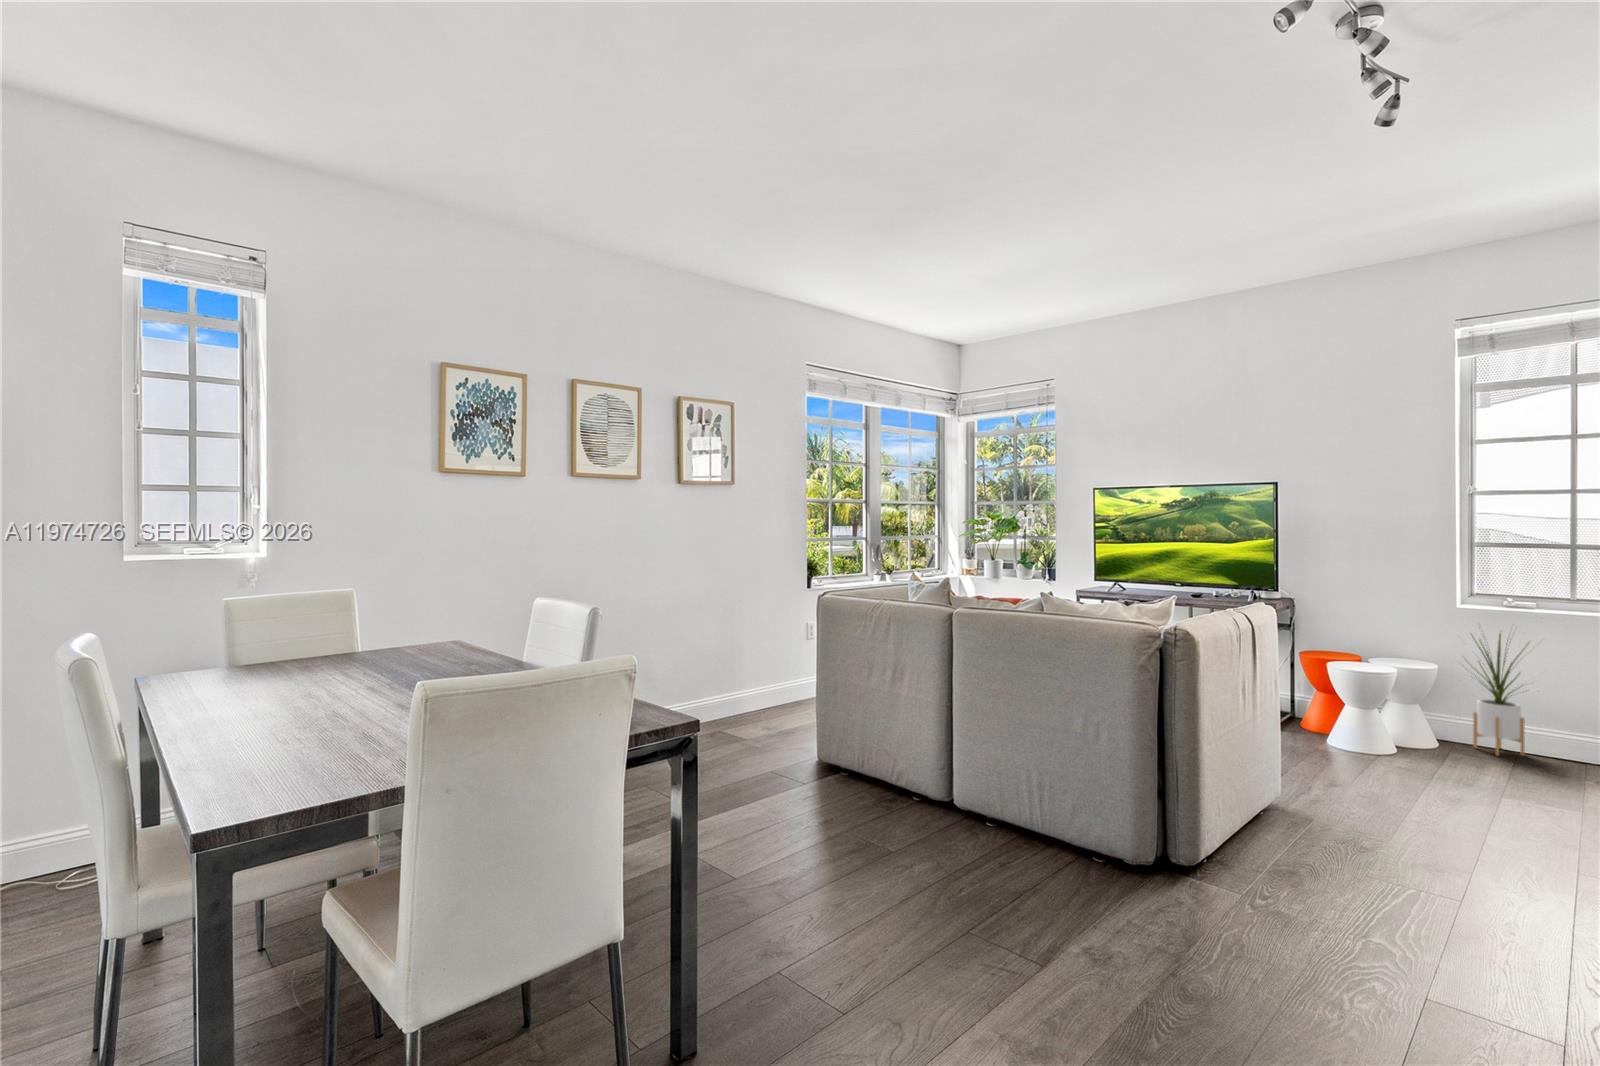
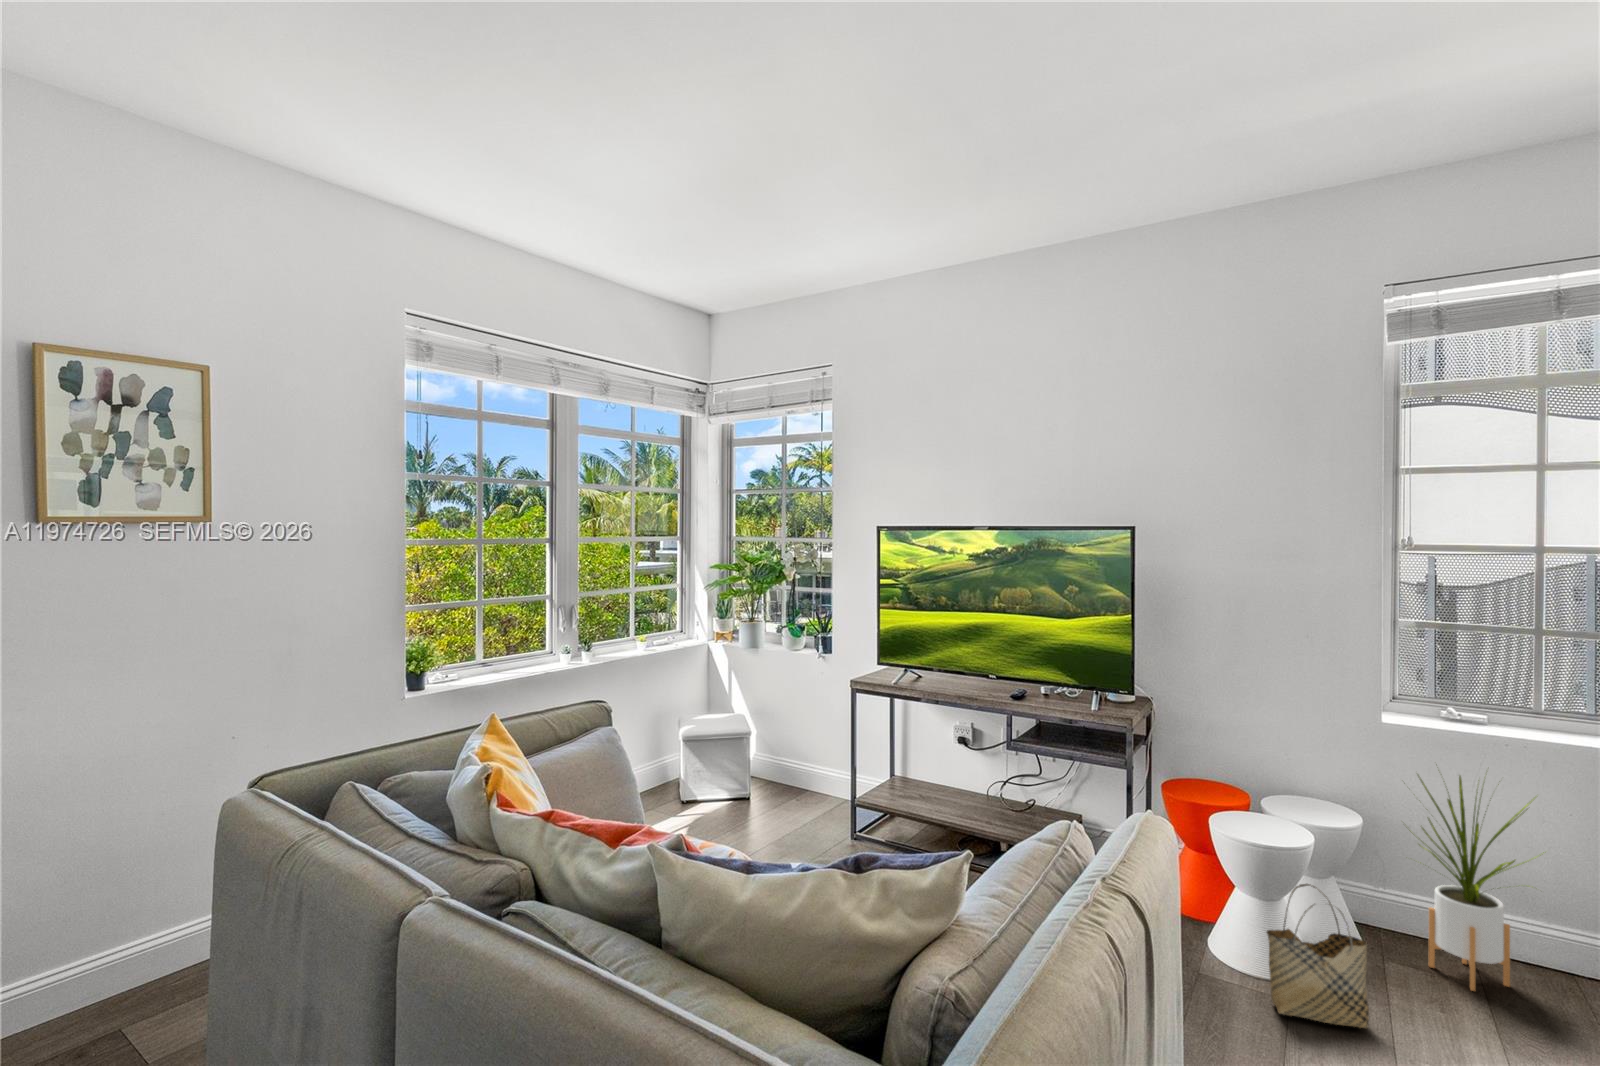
woven basket: none [1356,685,1419,760] -> present [1267,884,1369,1029]

